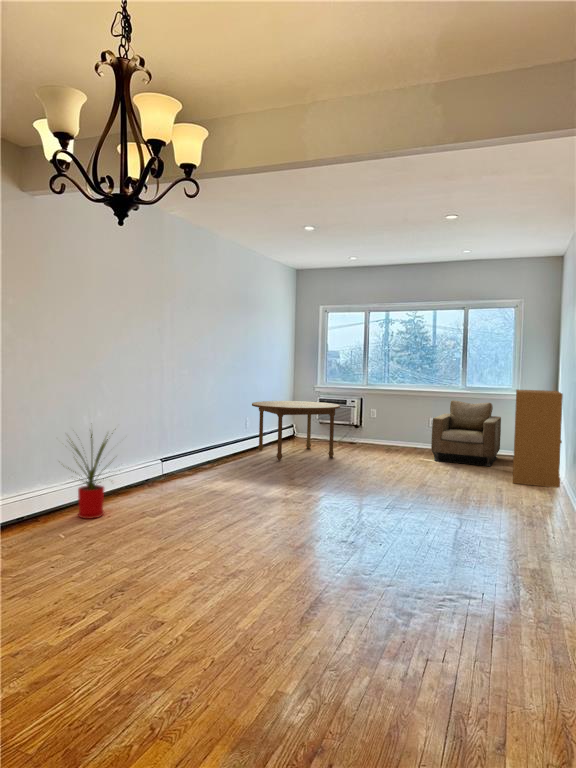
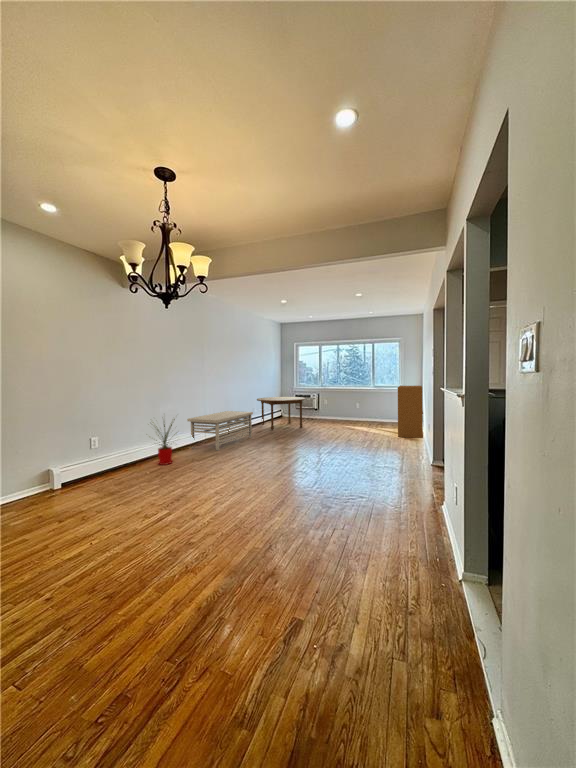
armchair: present [431,400,501,466] -> none [356,393,394,428]
storage bench: none [130,423,248,496] -> present [187,411,253,451]

